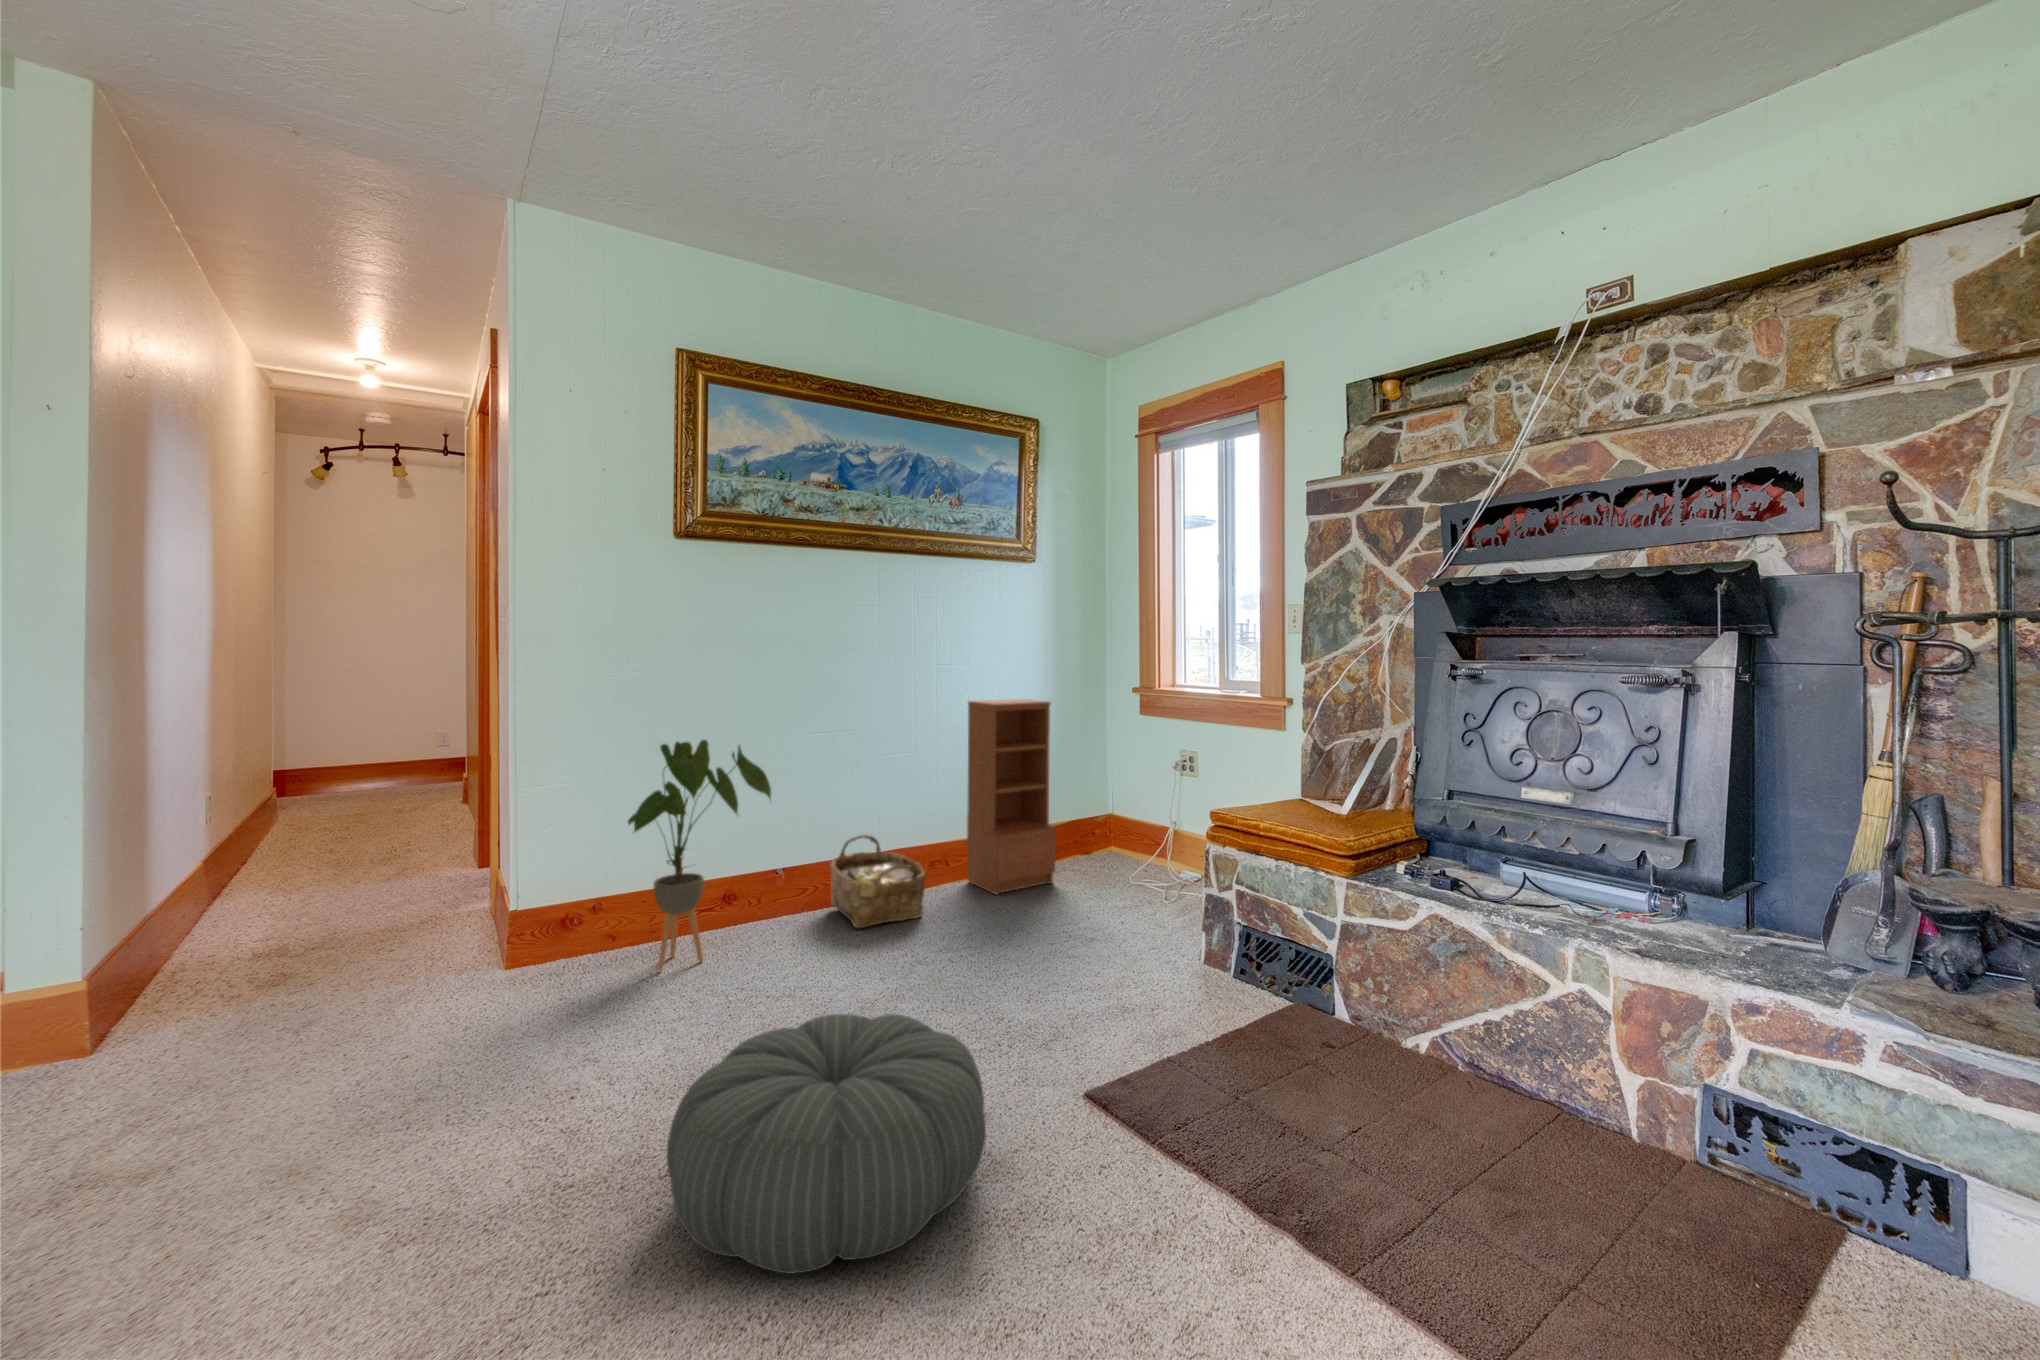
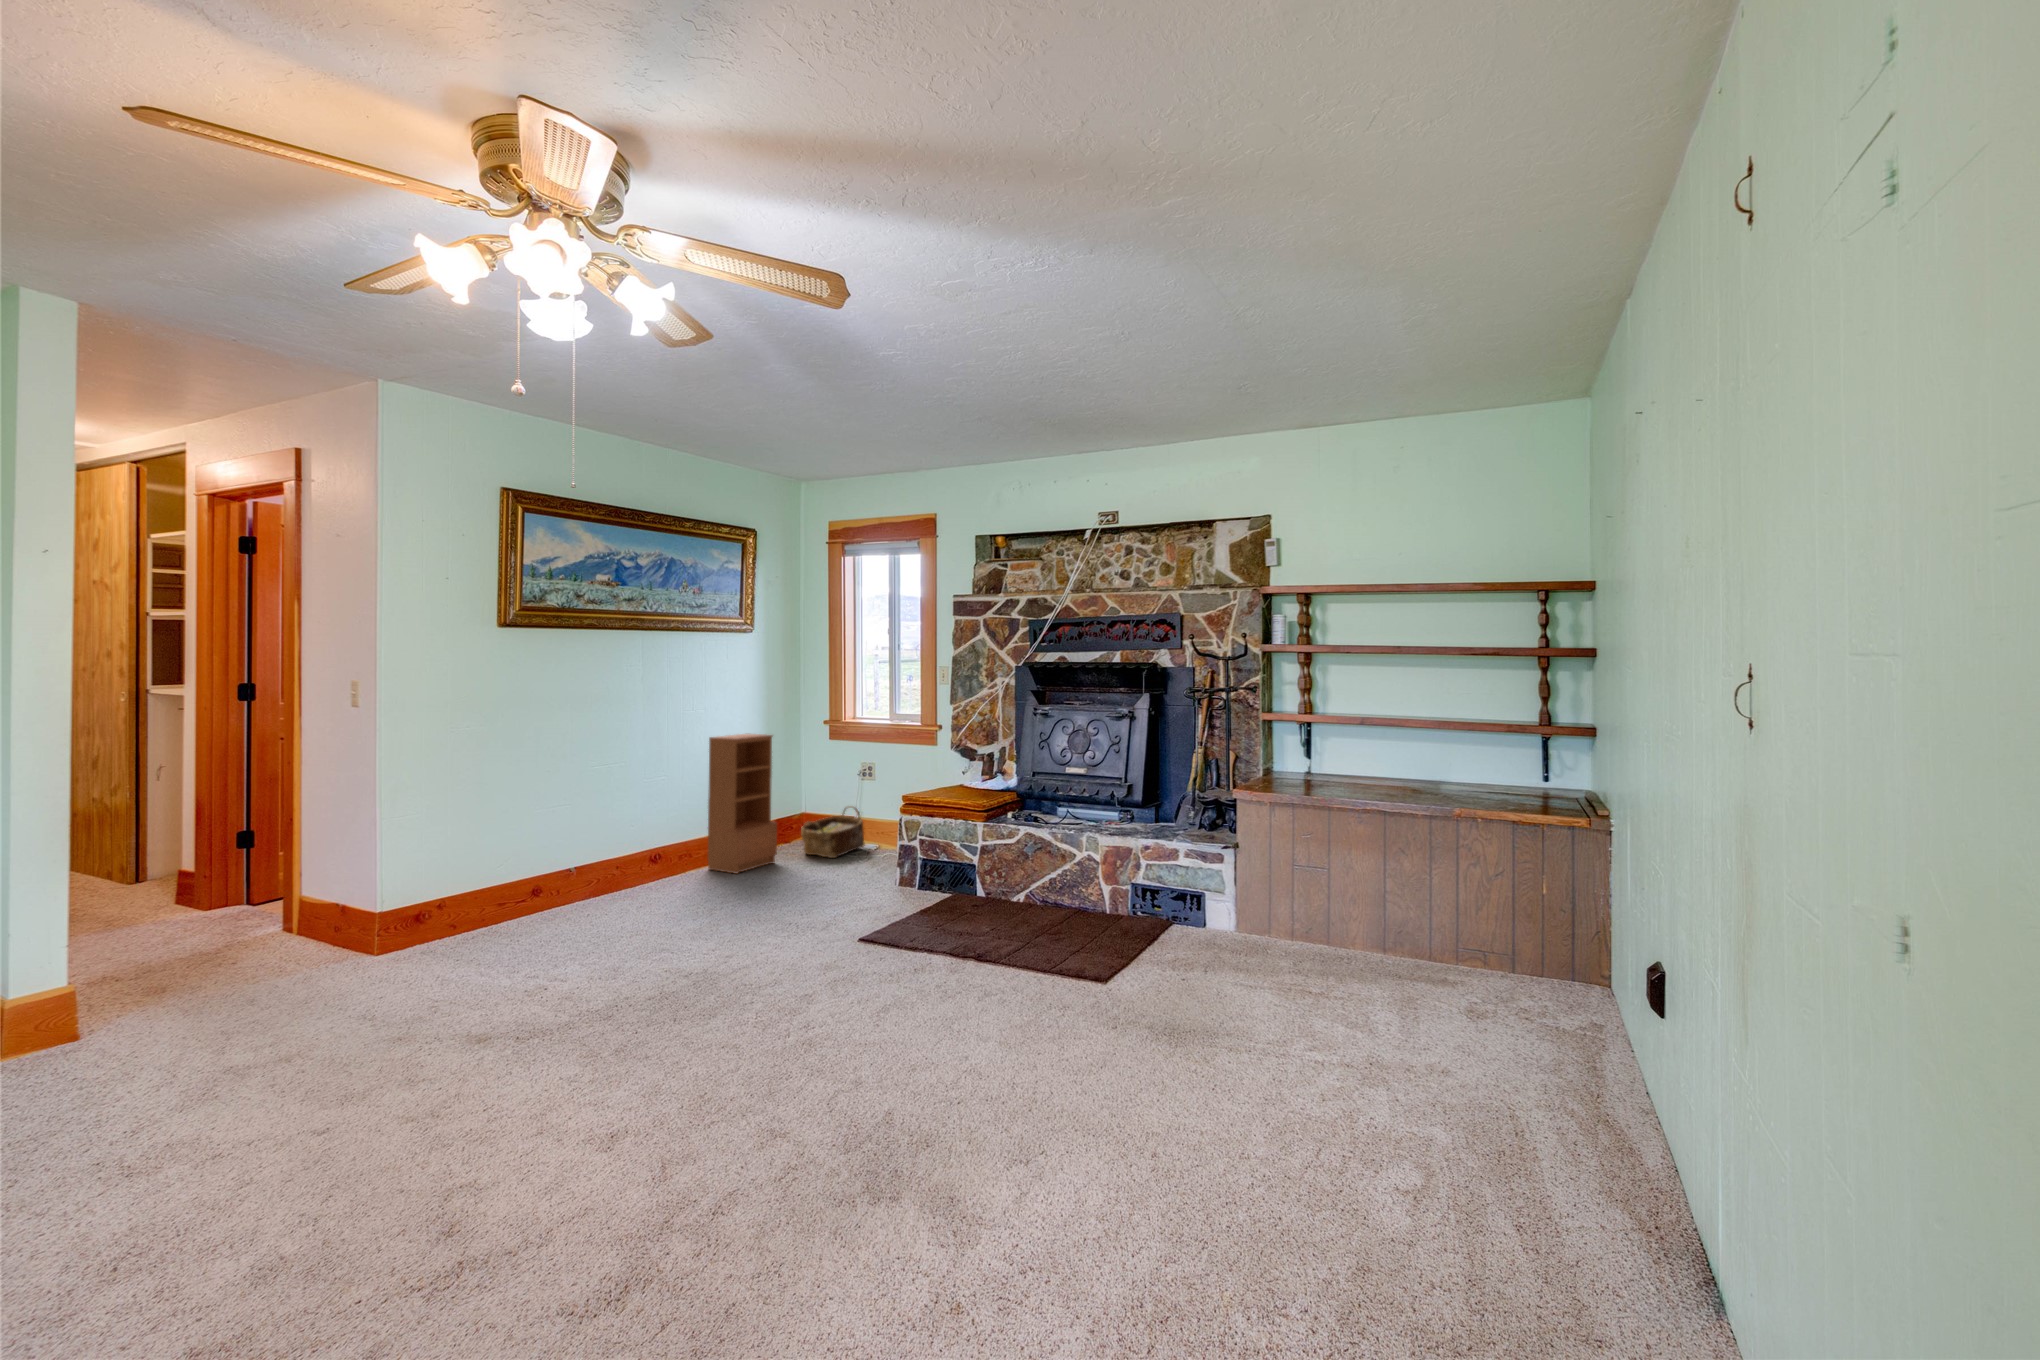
house plant: present [628,740,771,971] -> none [474,775,598,944]
woven basket: present [830,835,925,929] -> present [801,806,864,858]
pouf: present [667,1014,986,1273] -> none [661,911,829,1016]

